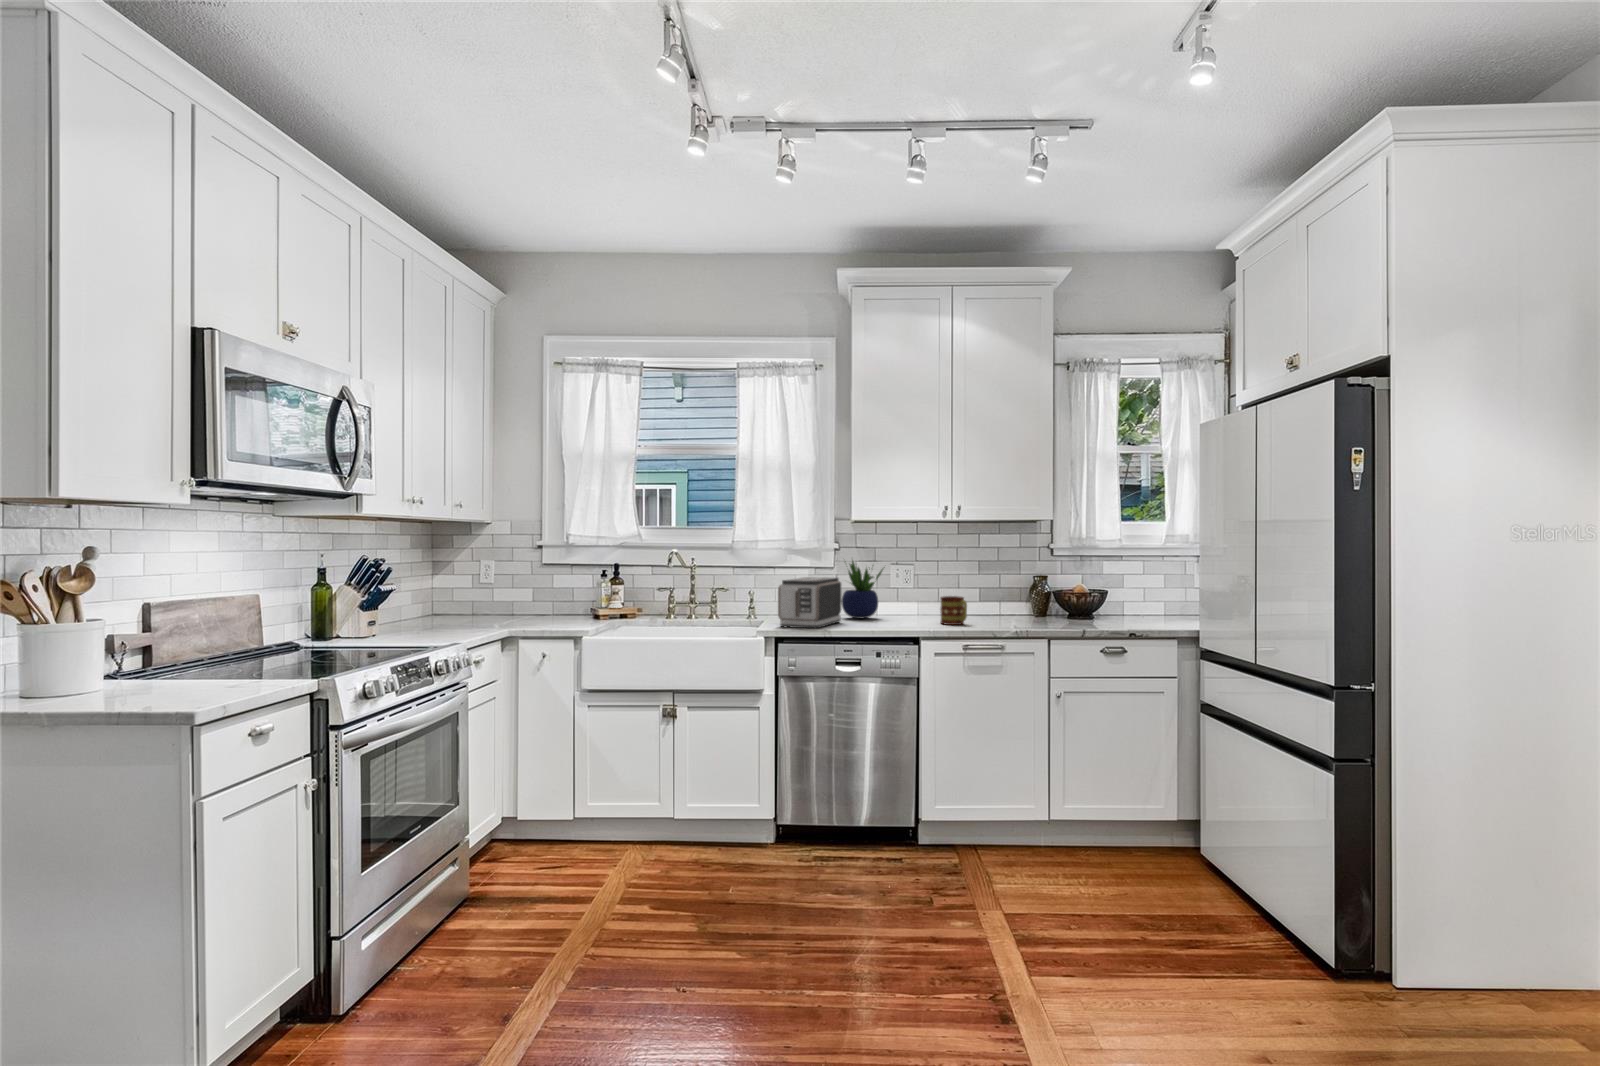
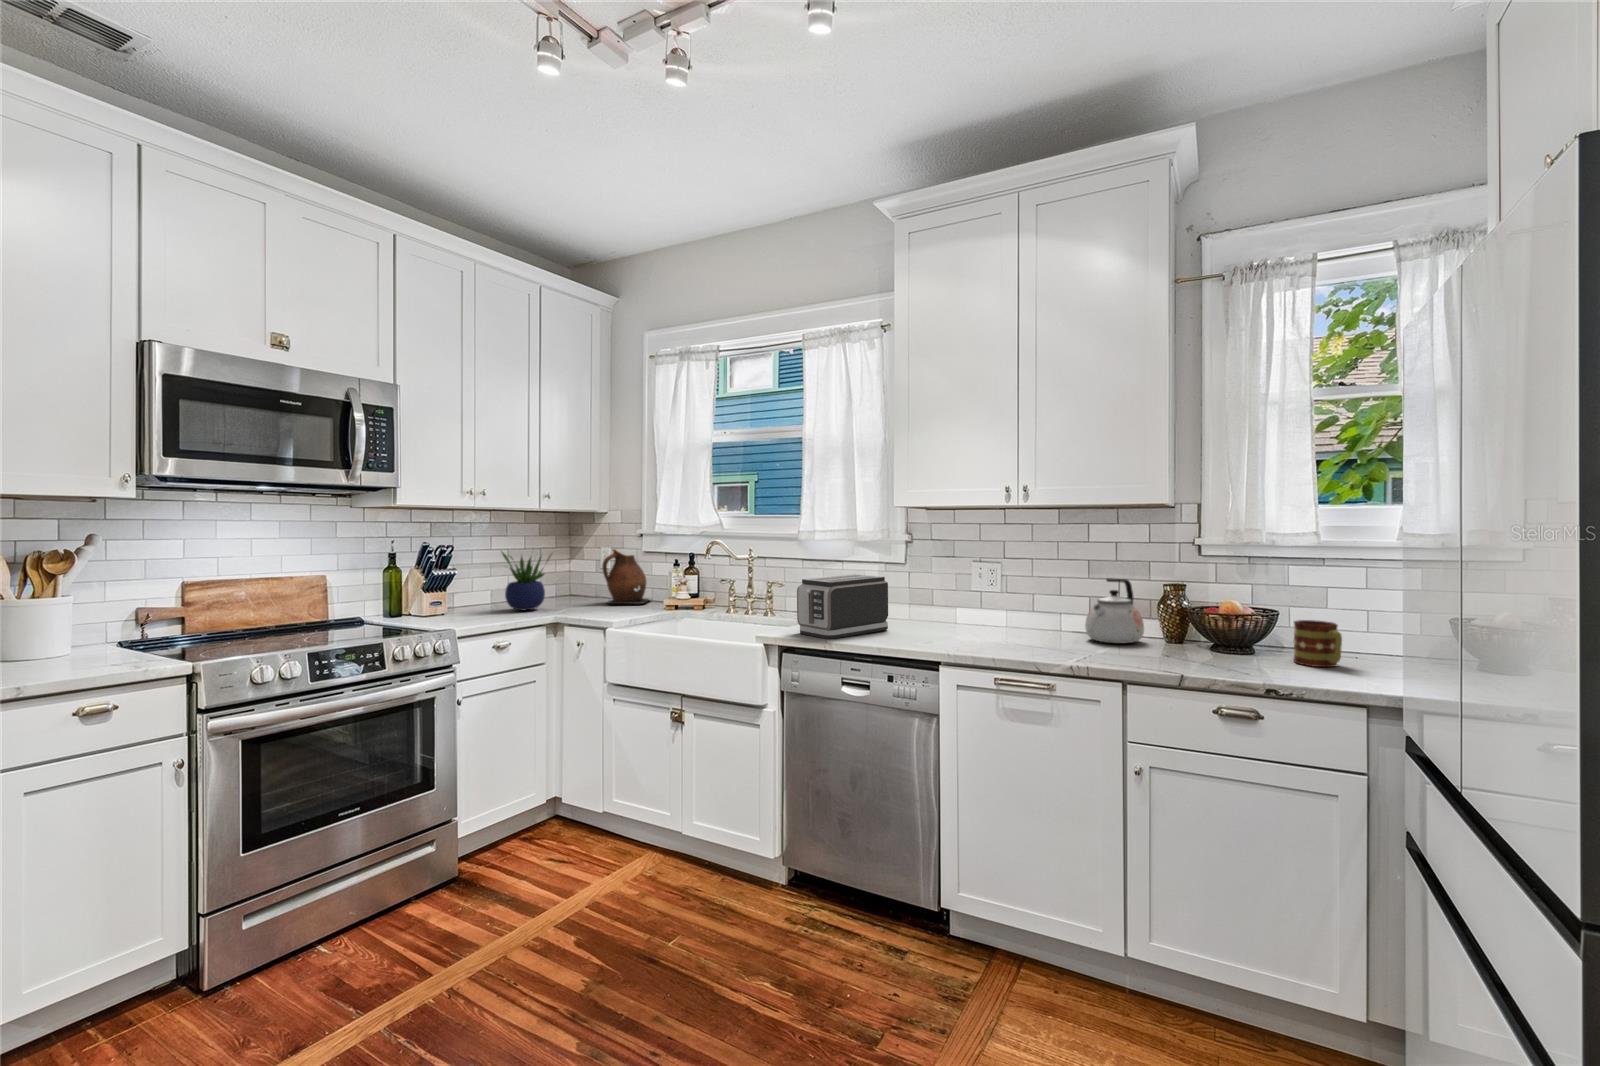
ceramic pitcher: none [501,561,553,619] -> present [602,549,650,604]
potted plant: present [842,561,883,619] -> present [502,552,550,610]
kettle: none [985,574,1026,620] -> present [1085,579,1144,644]
mug: present [940,596,967,625] -> present [1294,620,1342,667]

